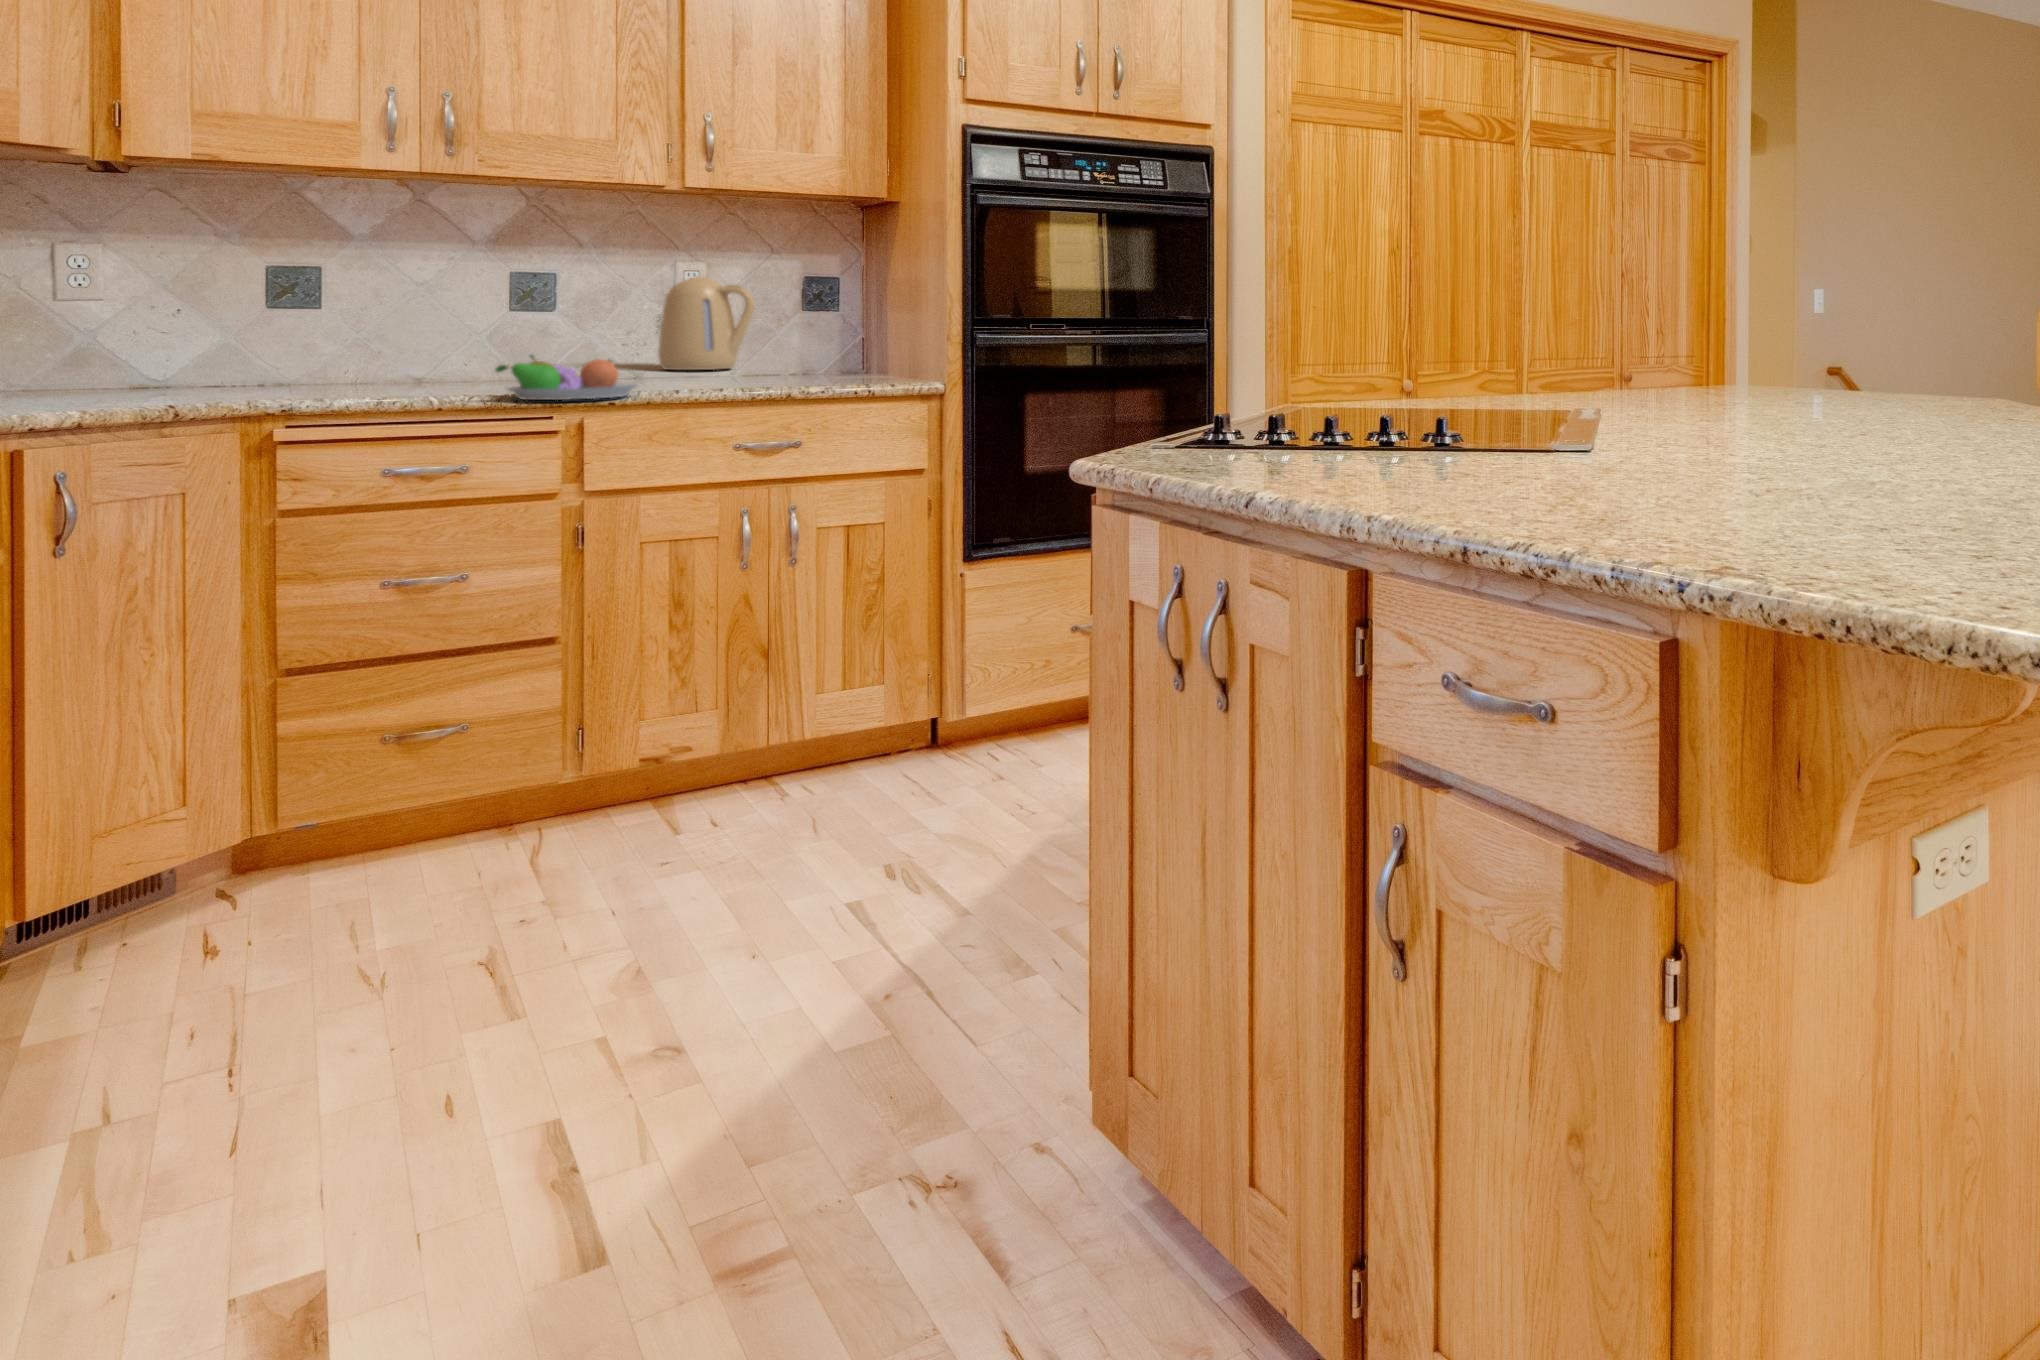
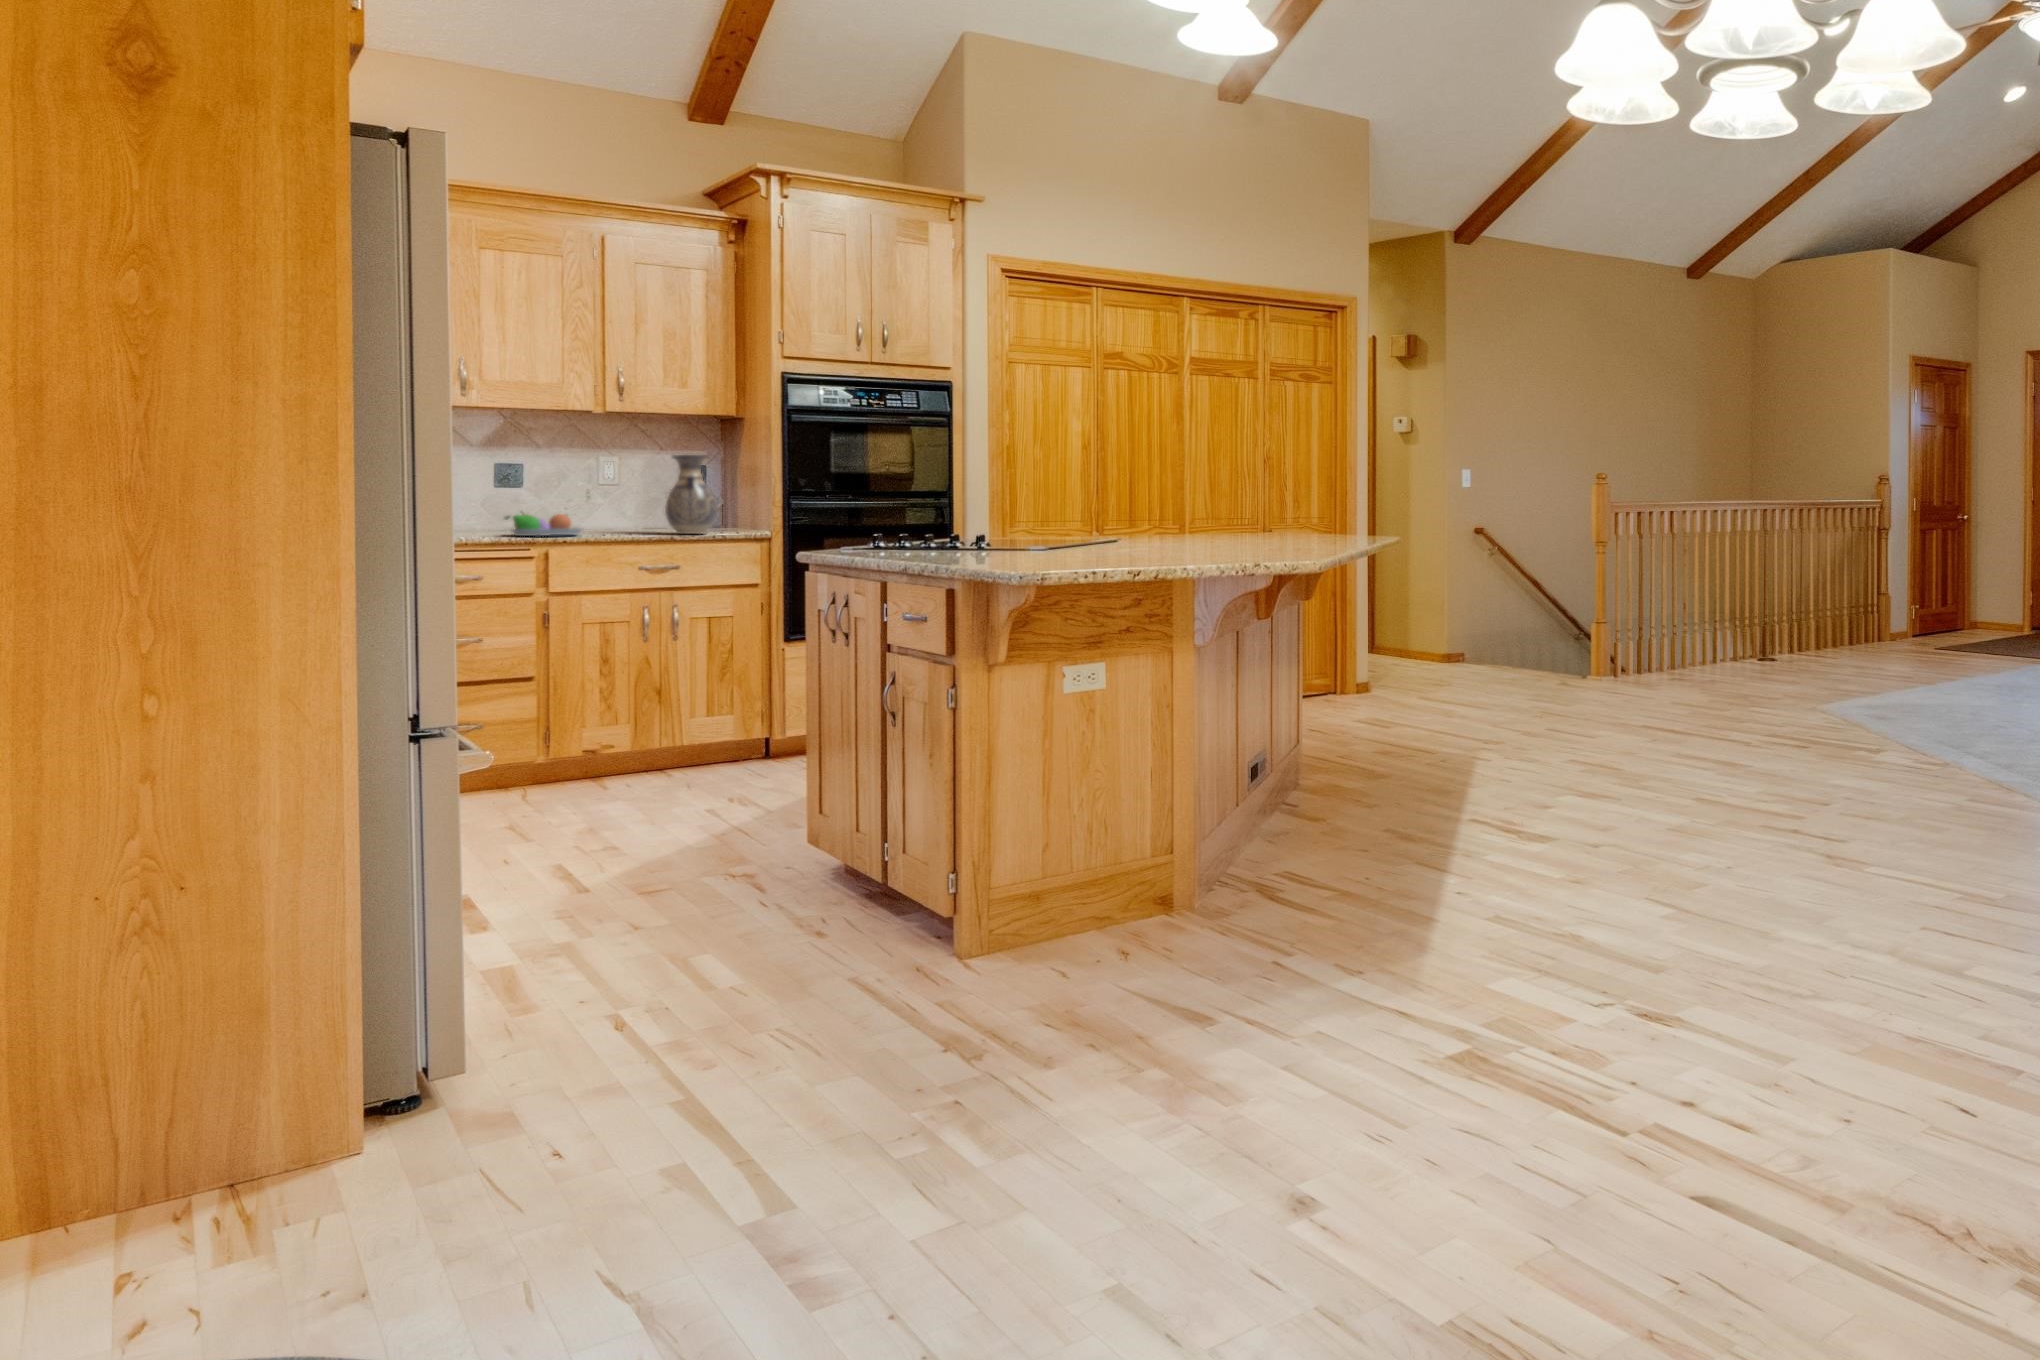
vase: none [775,260,858,392] -> present [665,455,717,534]
kettle: present [658,276,755,370] -> none [579,466,648,526]

